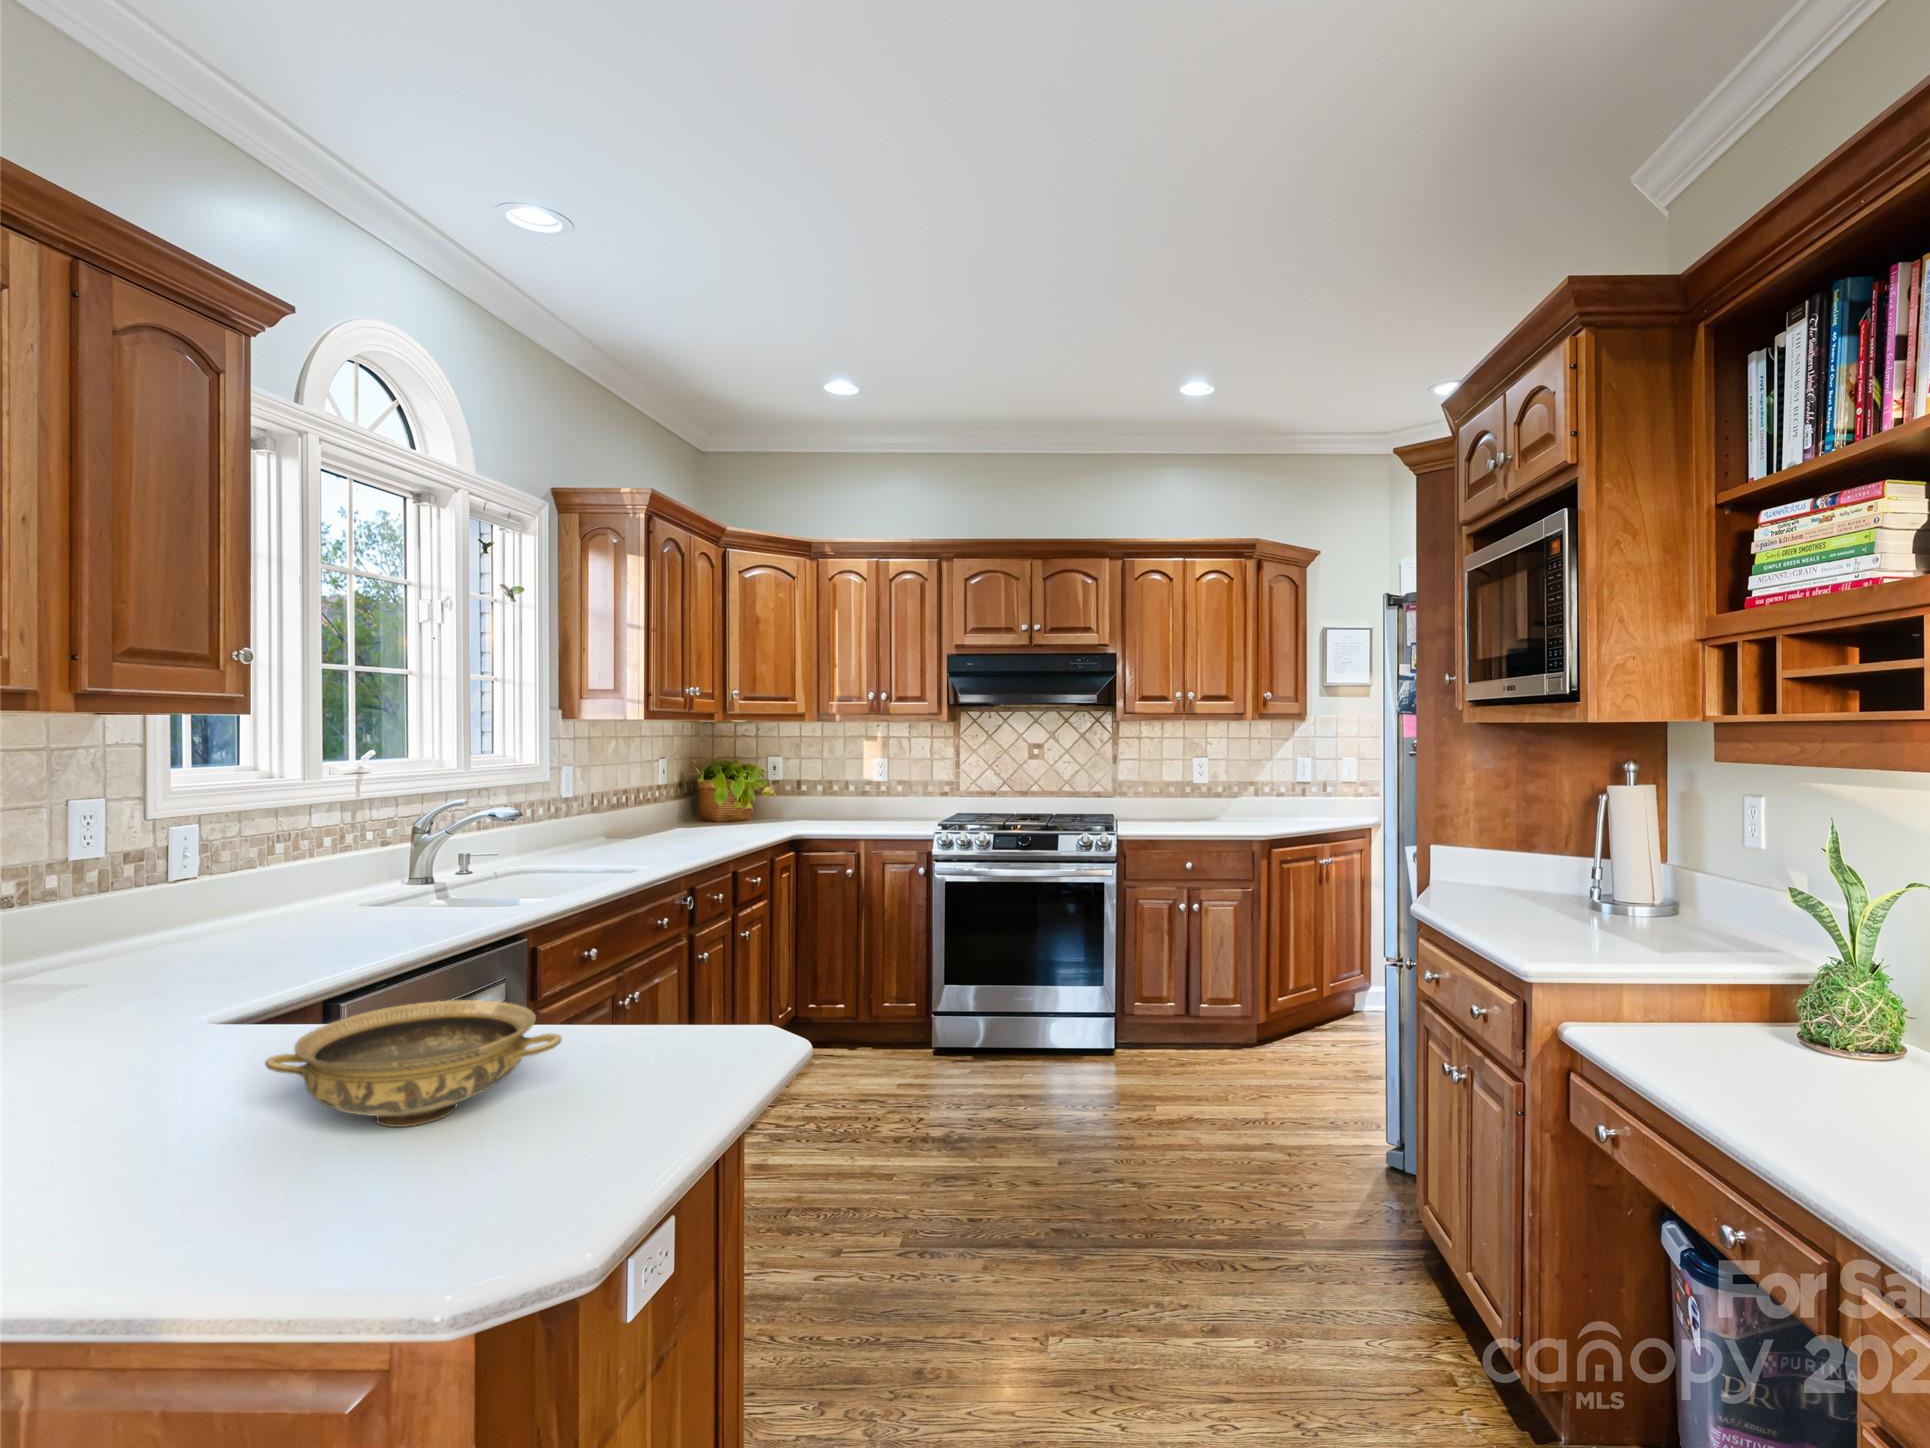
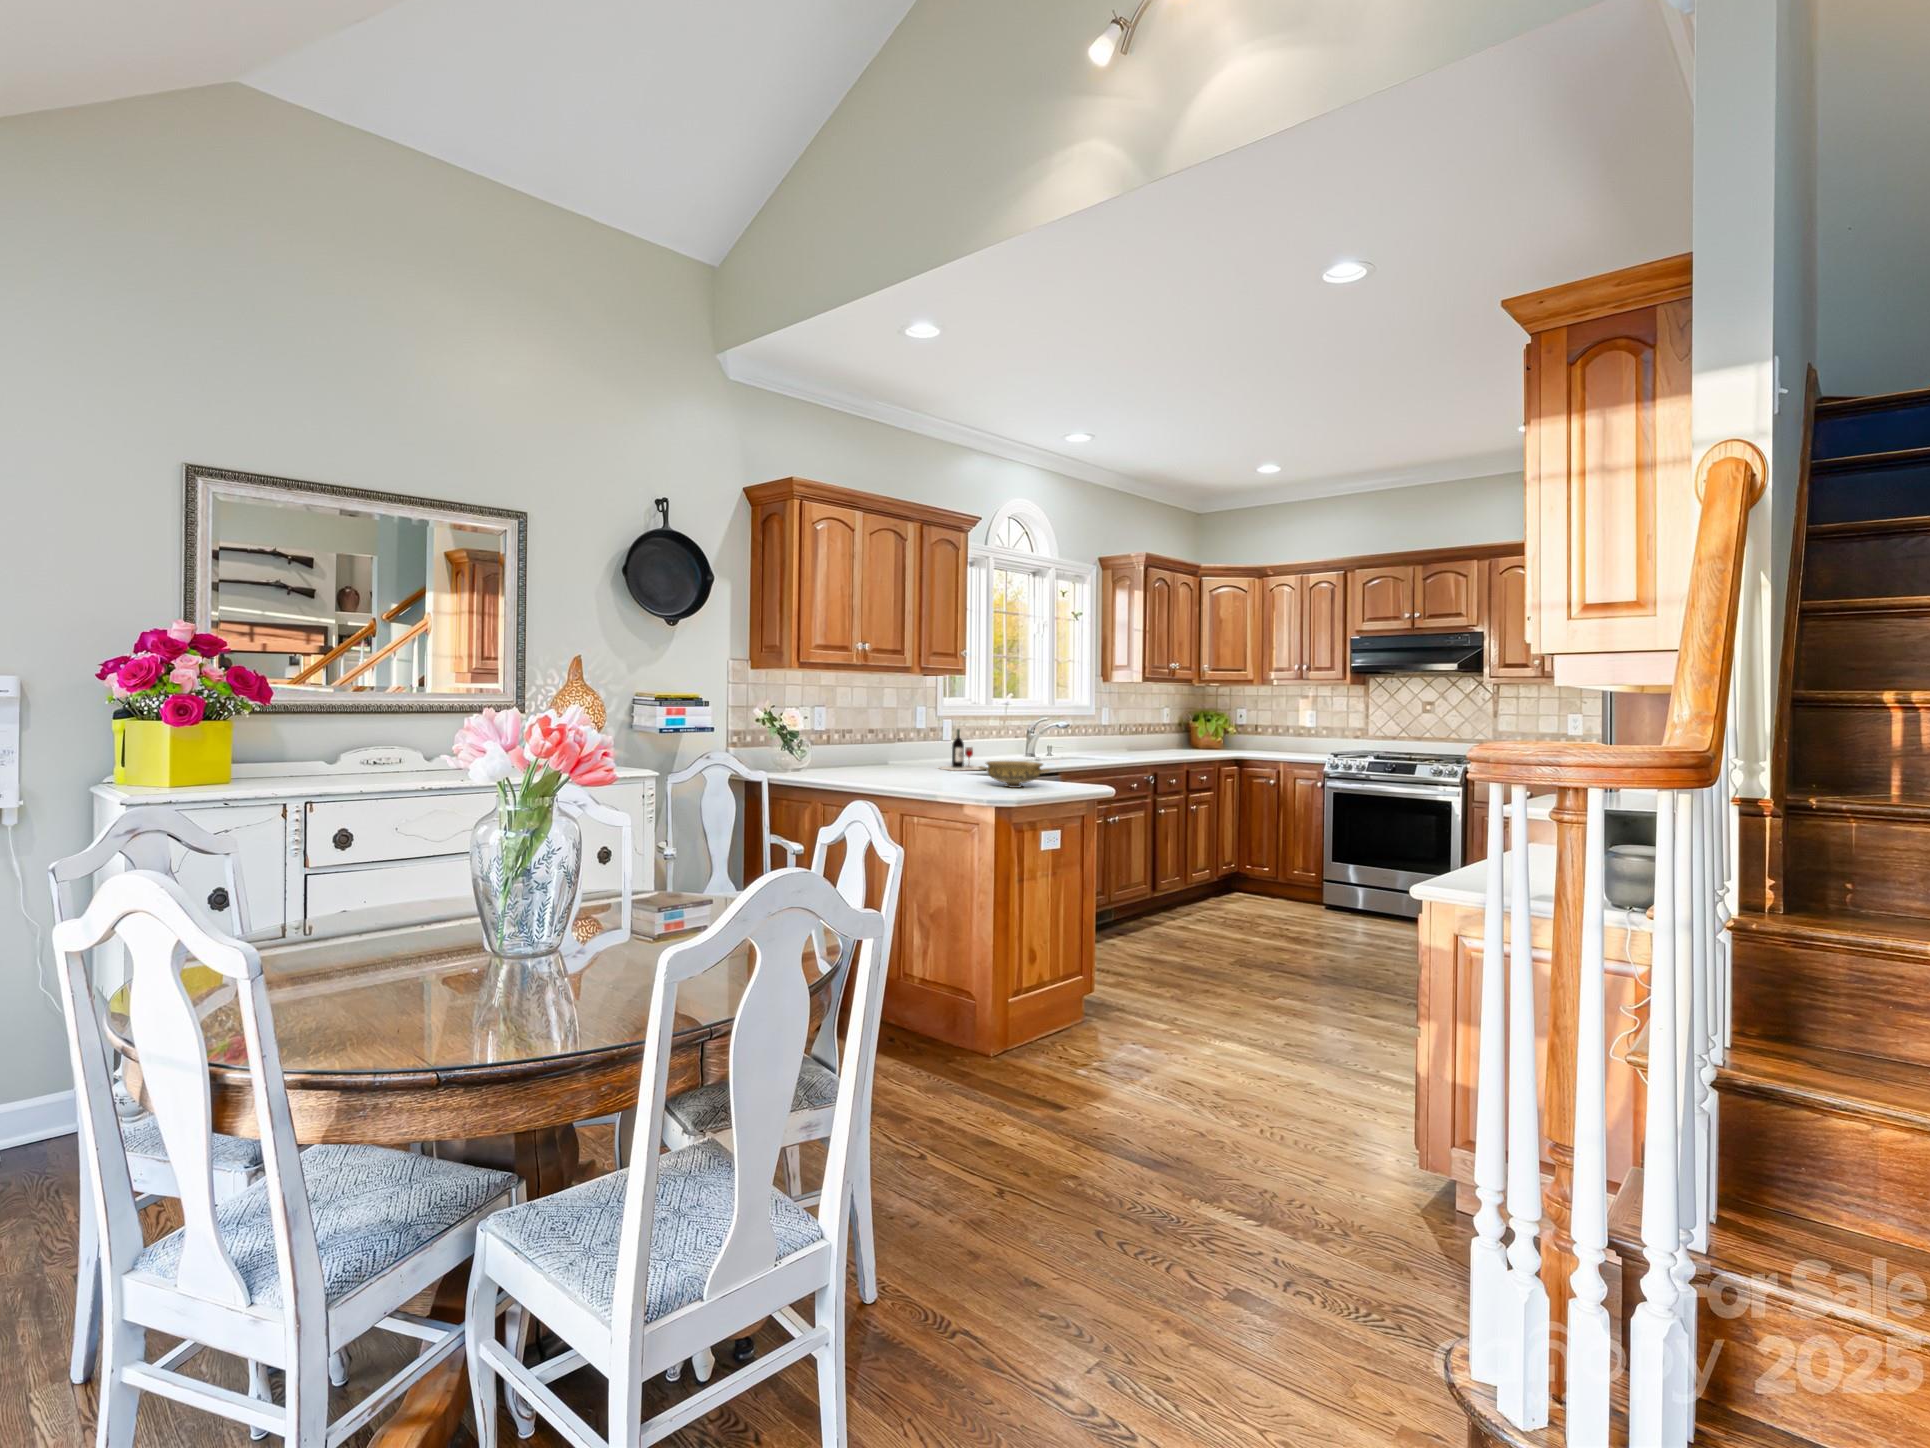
wine bottle: none [67,860,357,1000] -> present [939,729,981,771]

